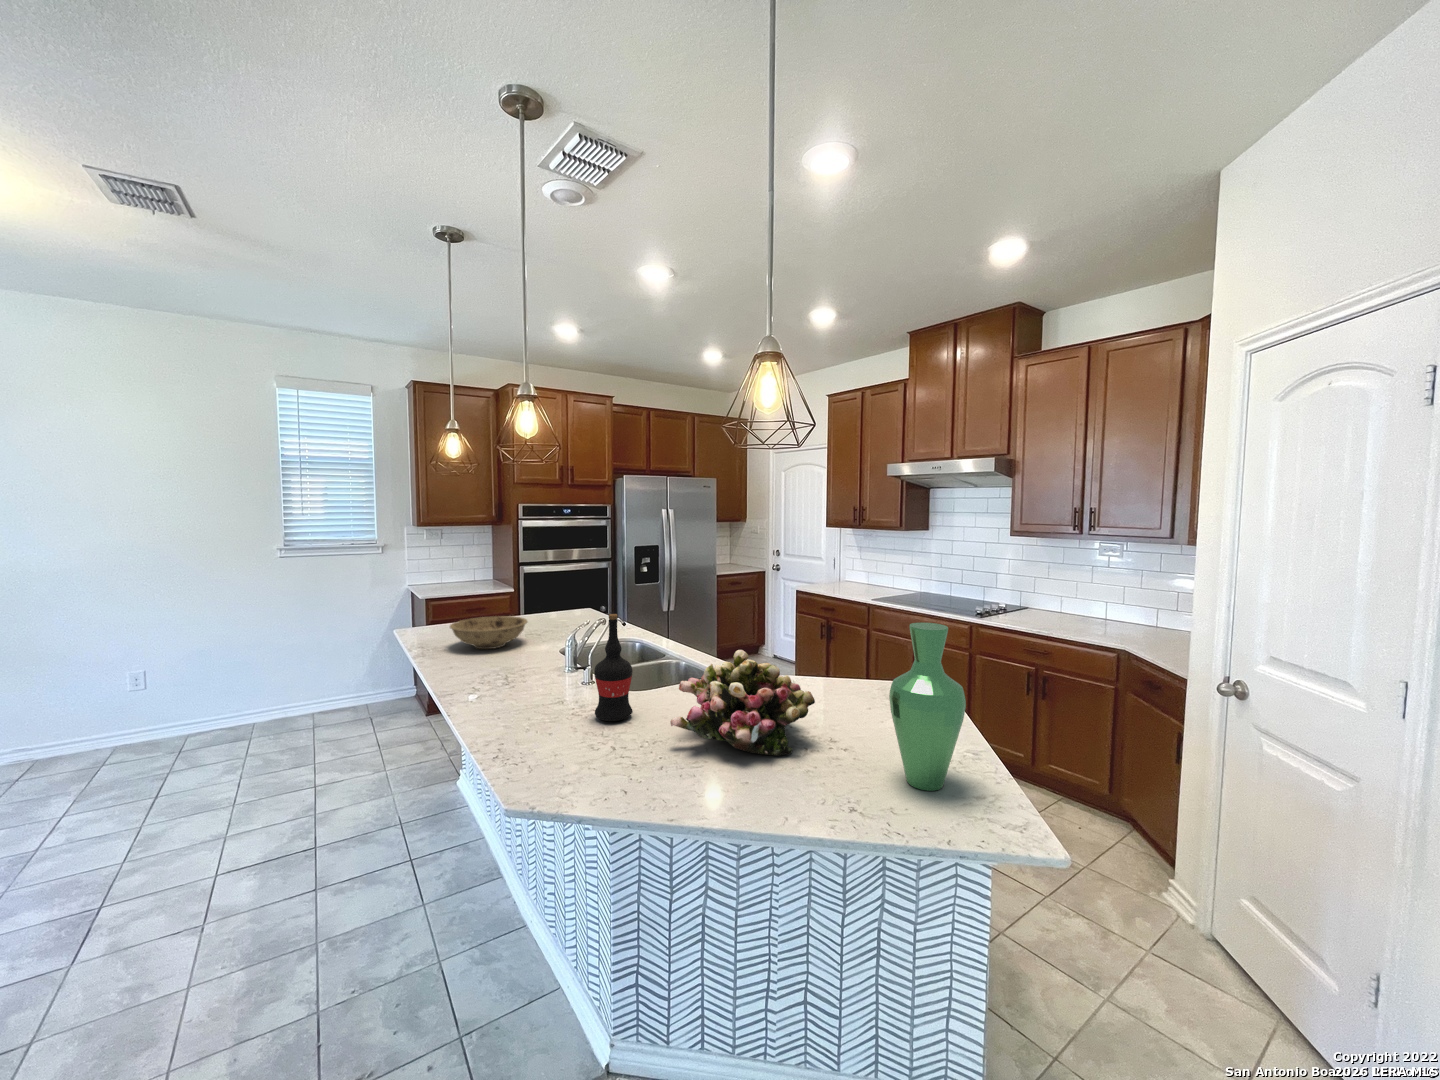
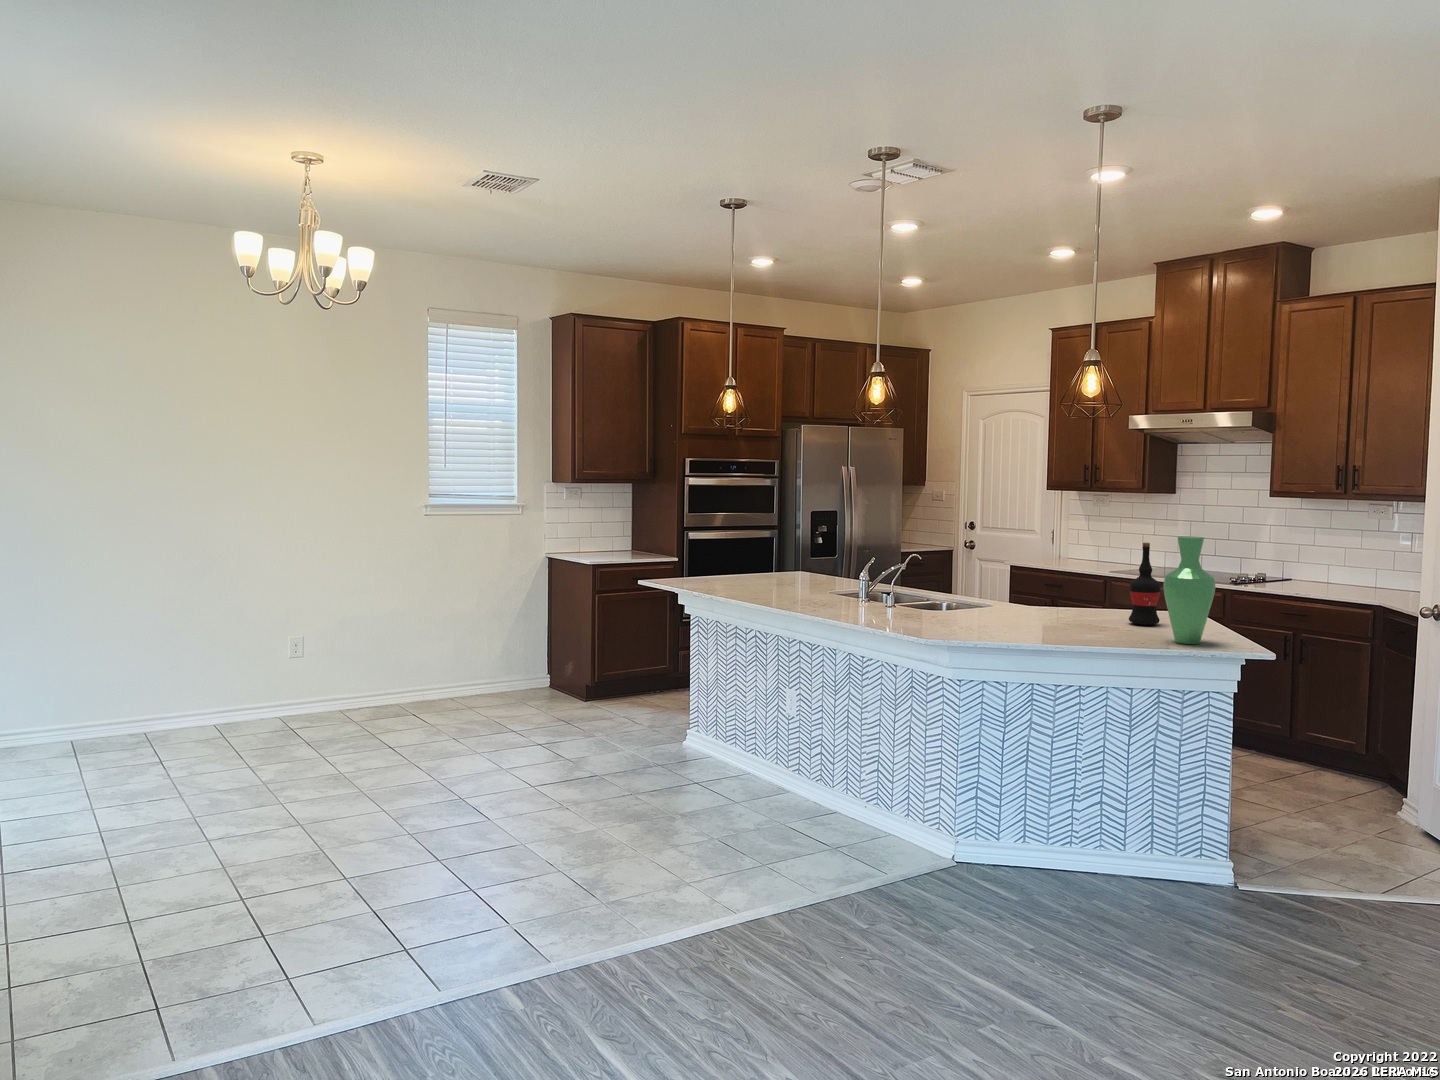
wine bottle: present [594,614,633,721] -> present [1129,543,1161,625]
bowl: present [450,616,527,649] -> none [747,565,815,591]
flower arrangement: present [670,650,815,755] -> none [1002,567,1108,633]

